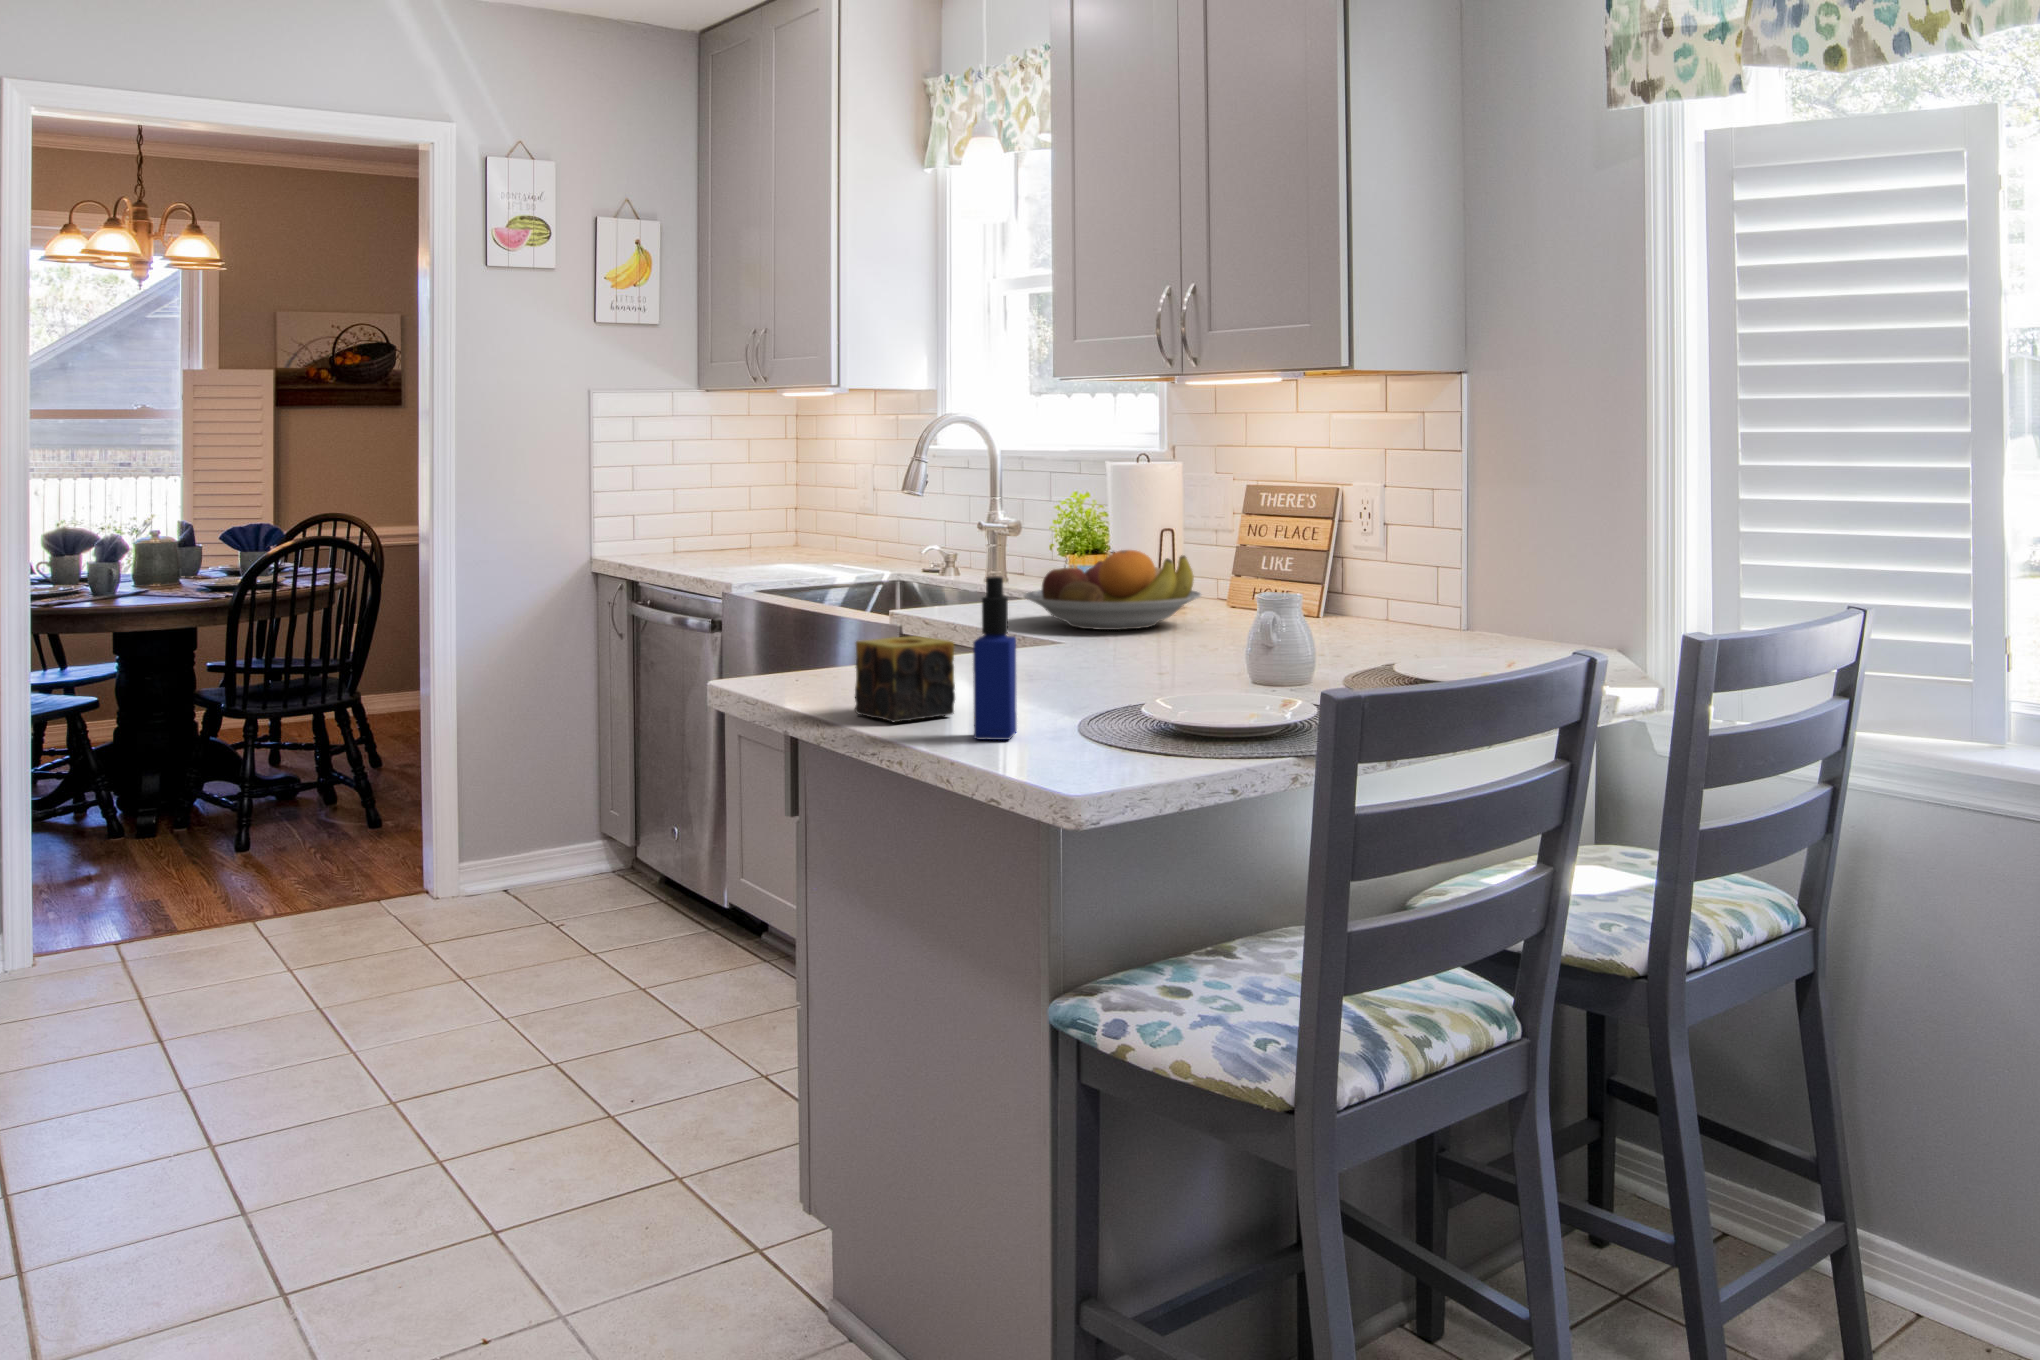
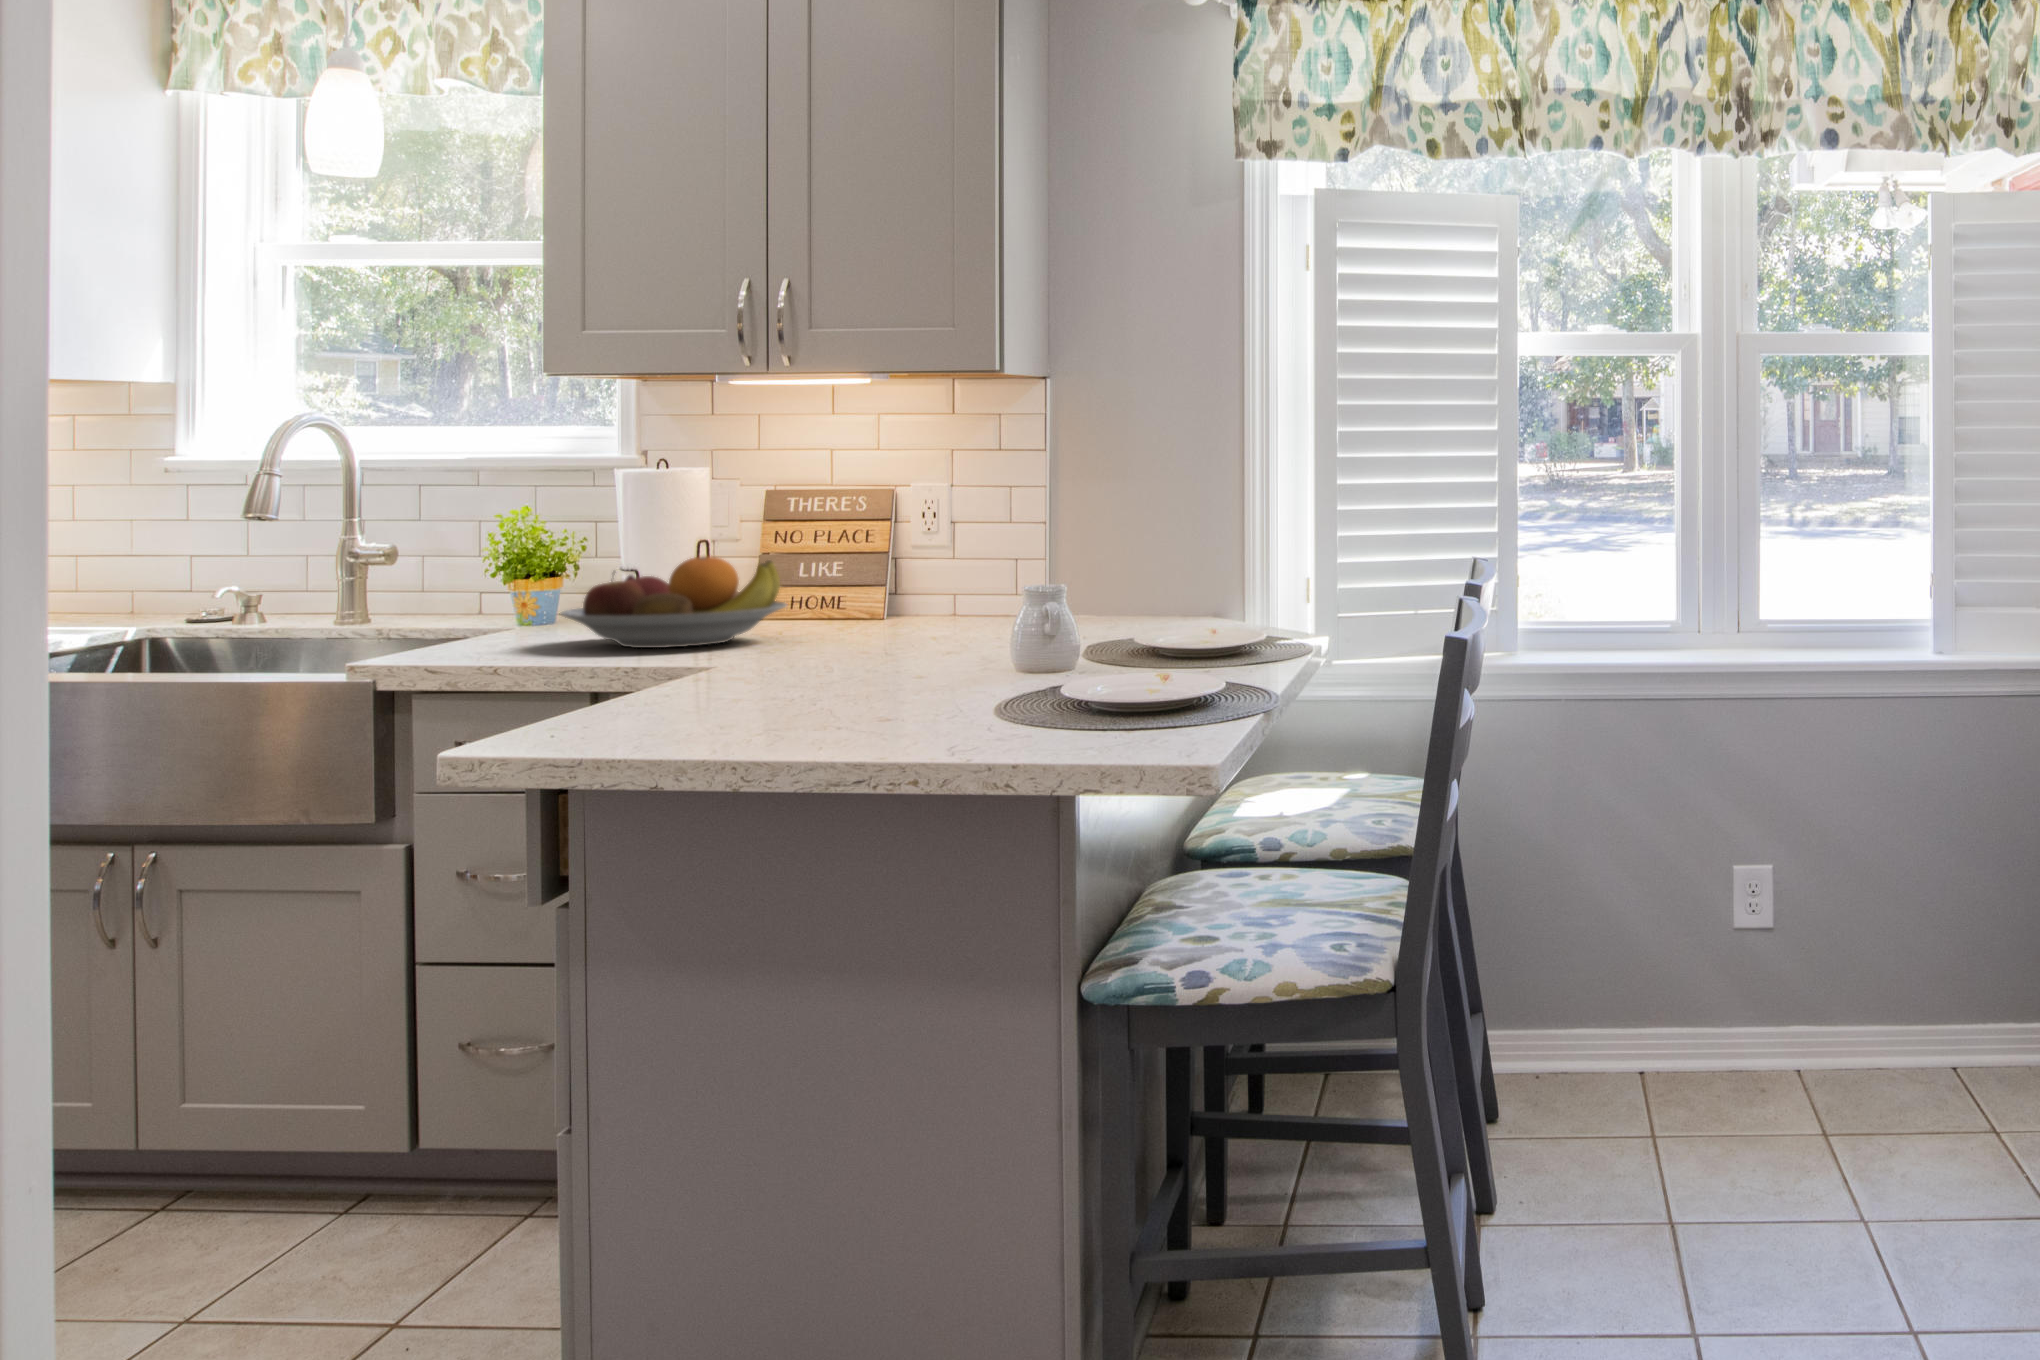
bottle: present [973,576,1017,740] -> none [950,550,1005,724]
candle: present [855,636,955,722] -> none [743,631,864,726]

